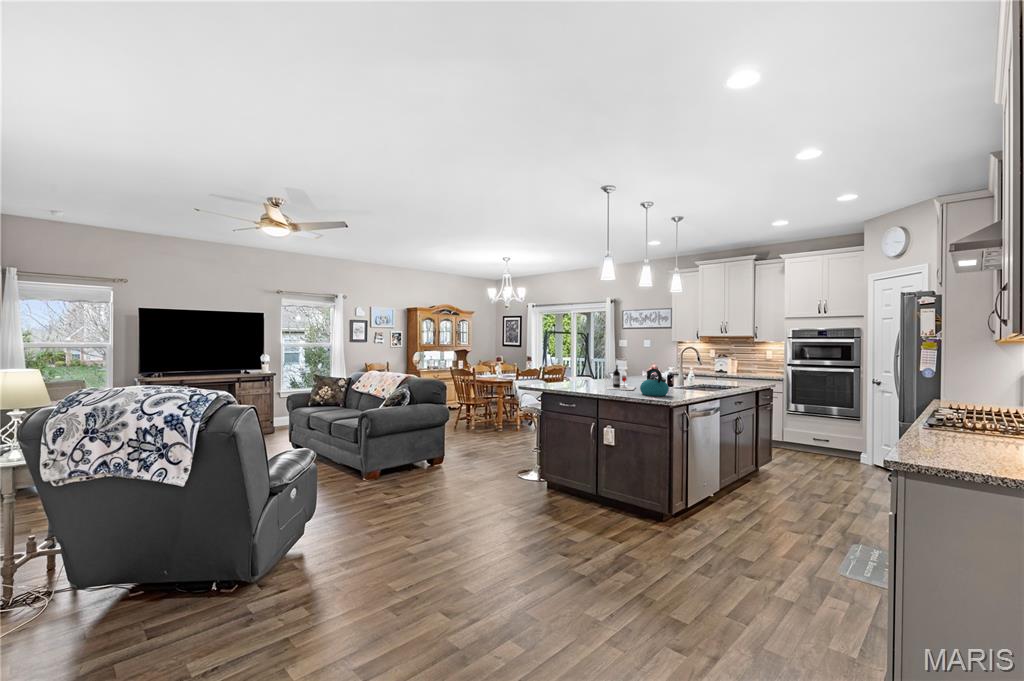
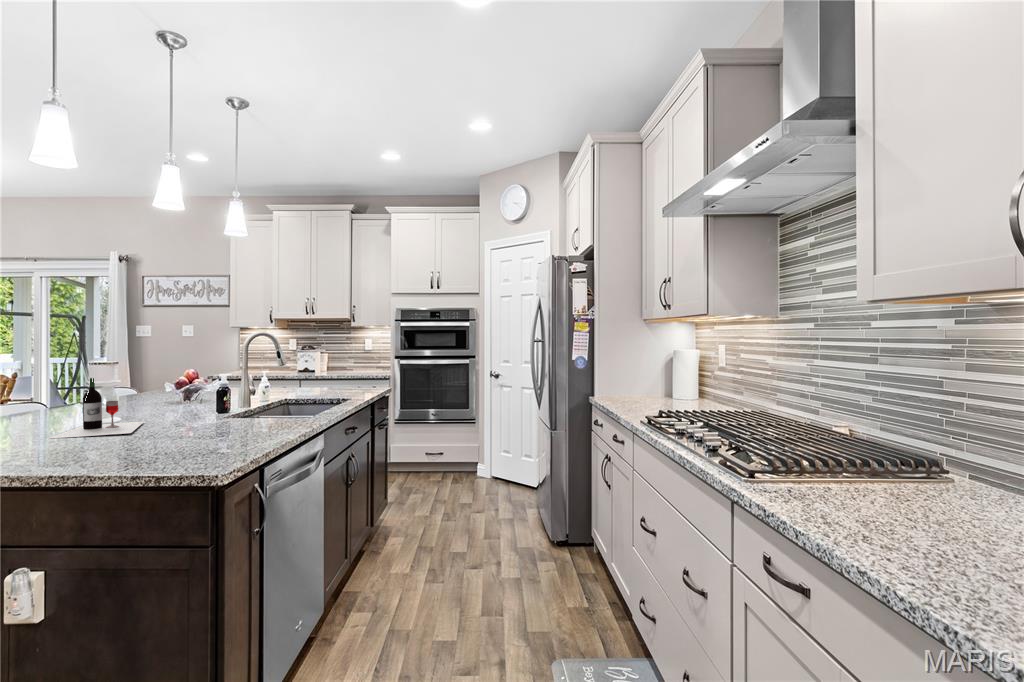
kettle: present [640,369,669,396] -> none [145,384,214,446]

